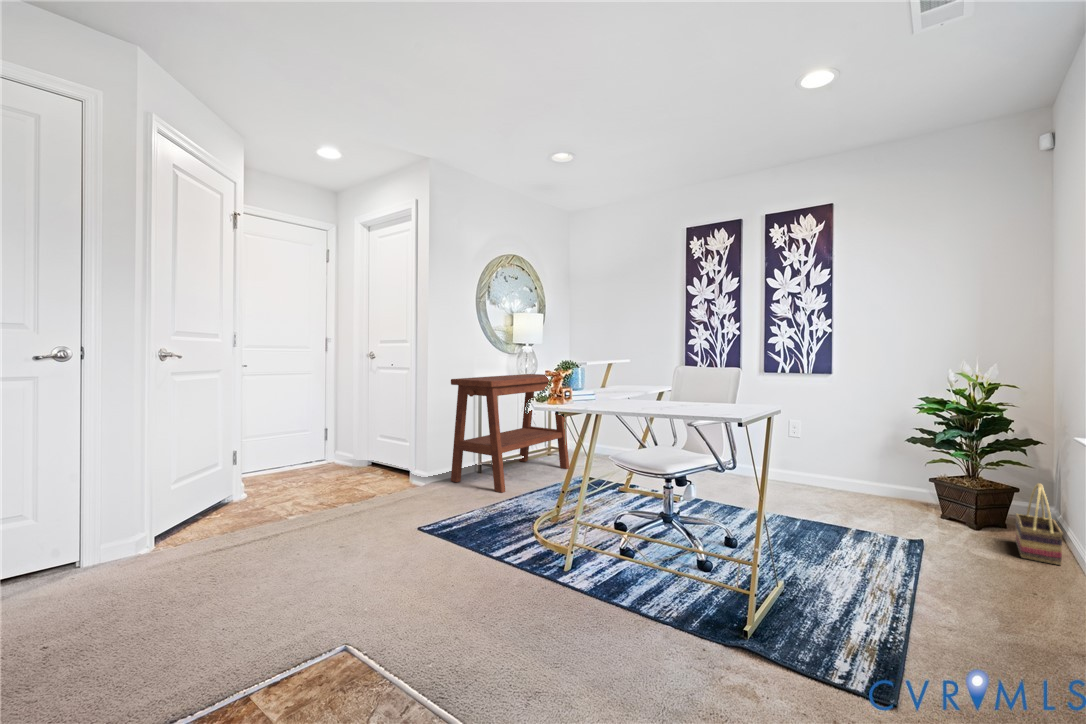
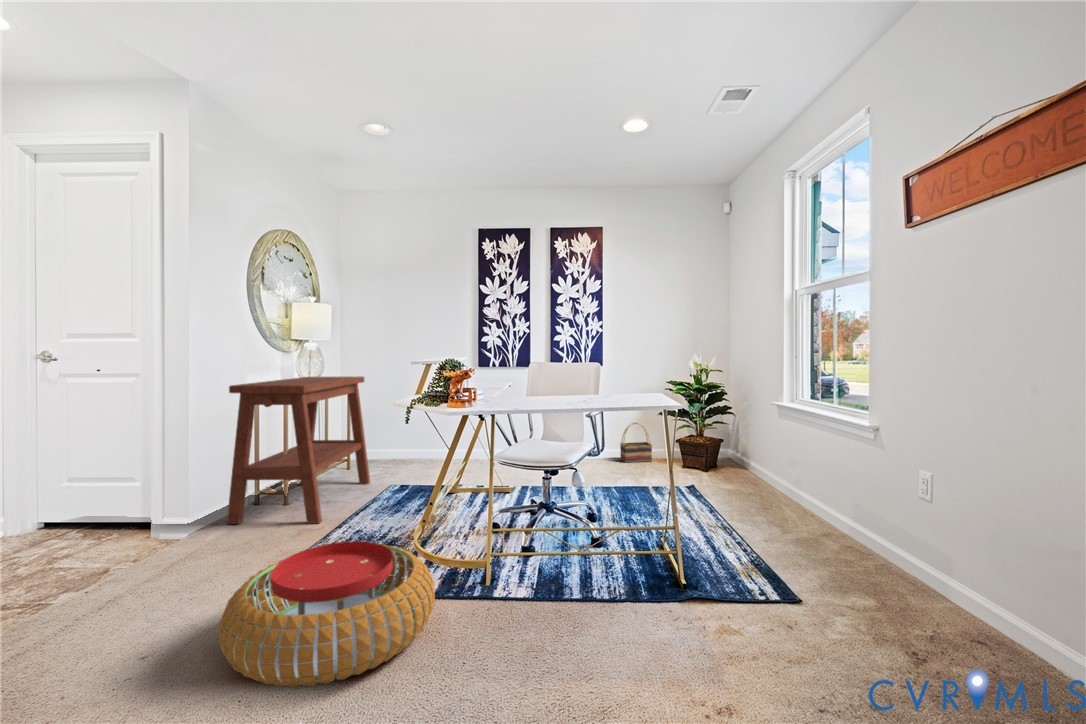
basket: present [1015,483,1063,565] -> present [620,422,652,463]
pouf: none [351,504,505,602] -> present [219,541,435,687]

